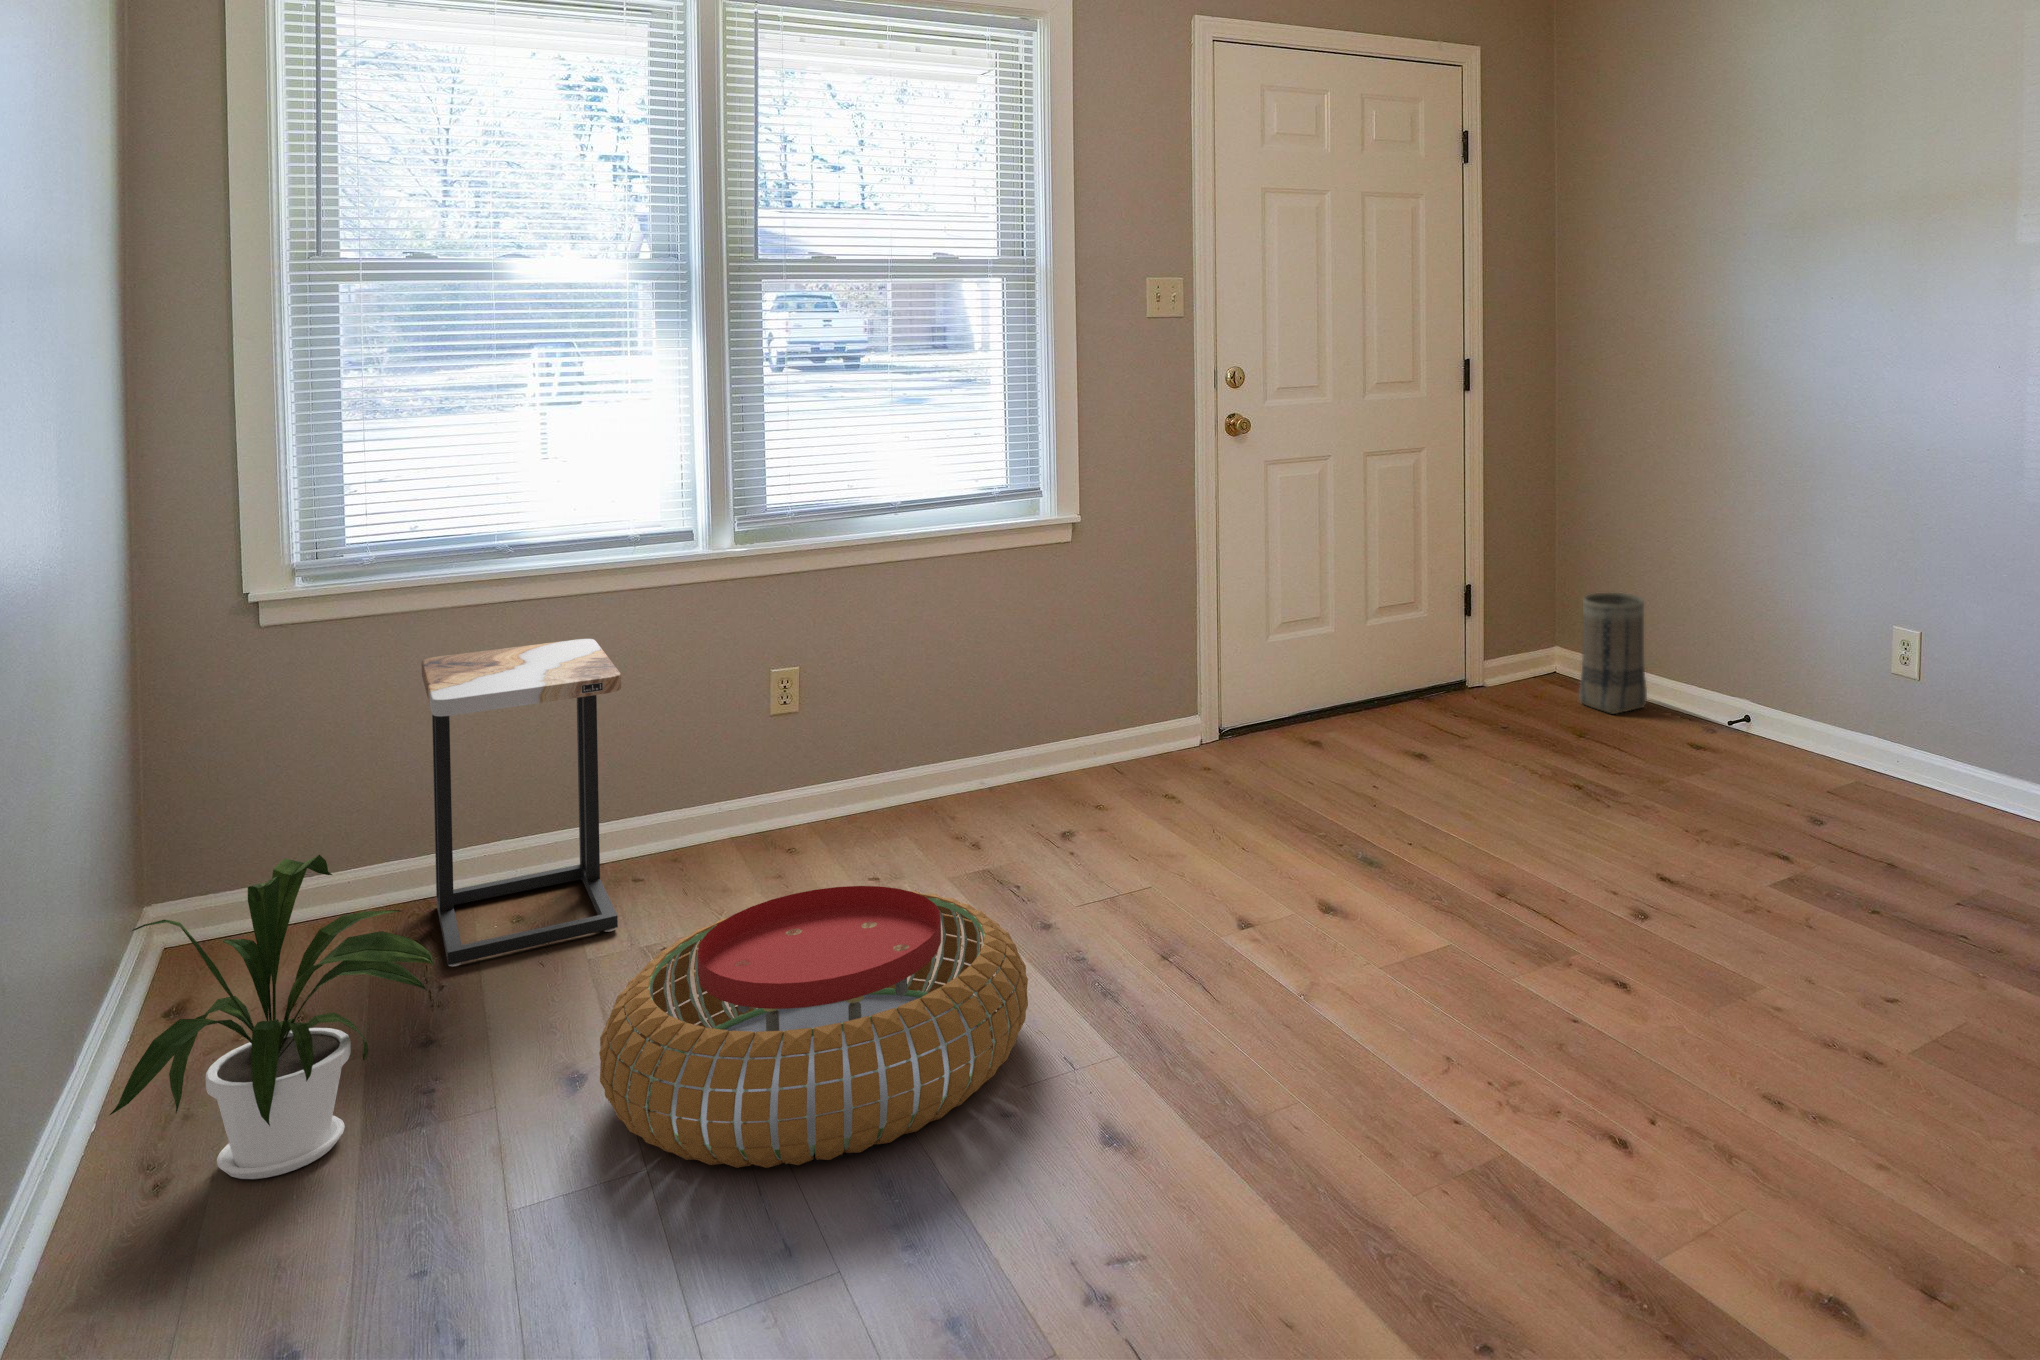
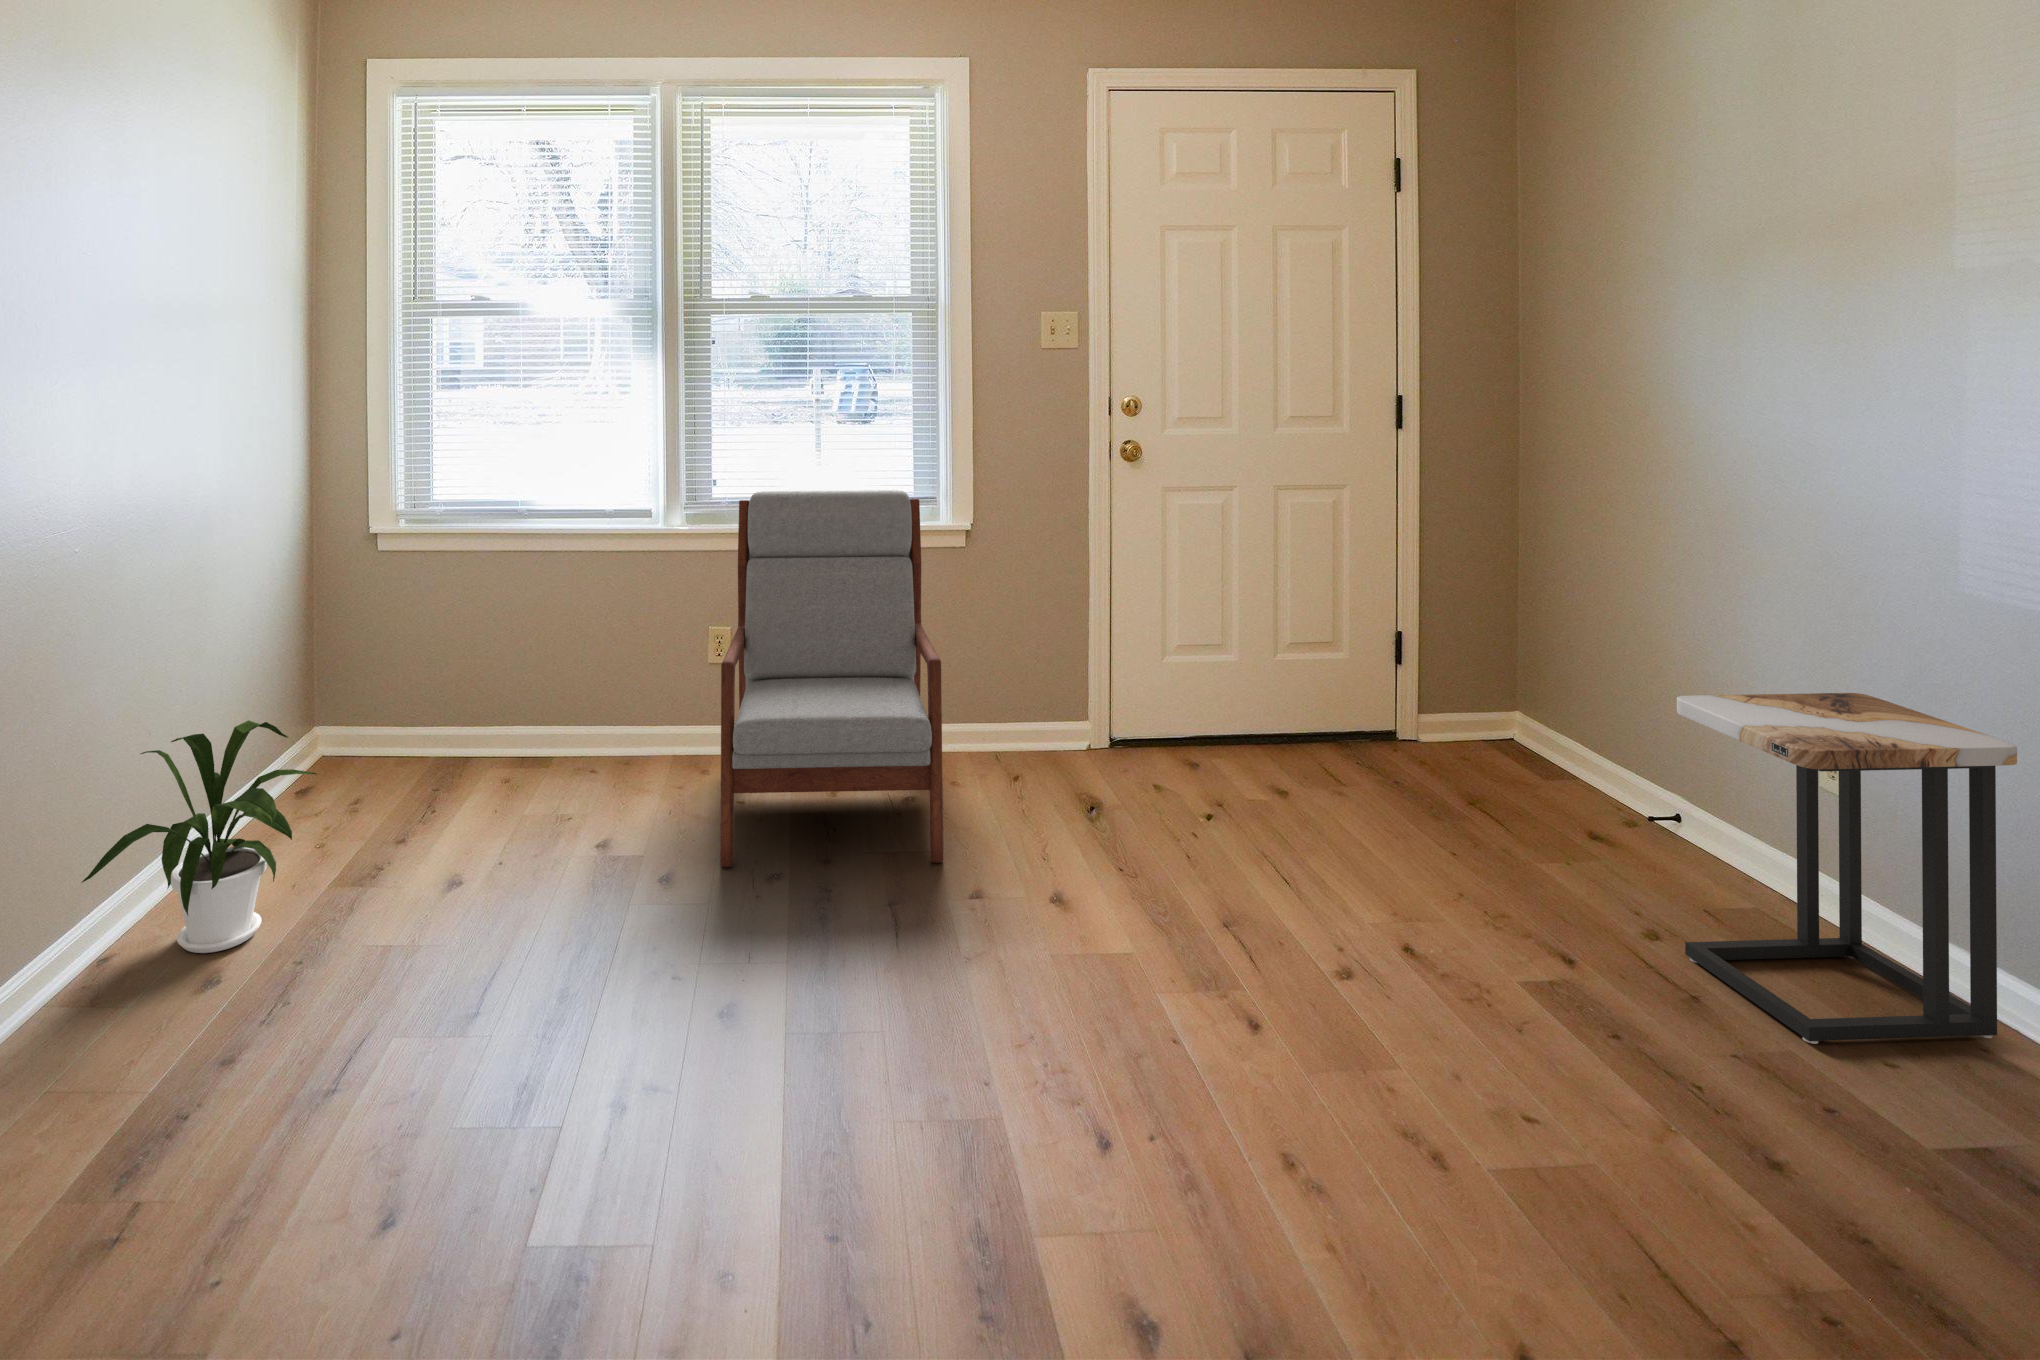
armchair: none [819,484,1145,924] -> present [720,490,943,867]
basket: present [1579,593,1647,714] -> none [1523,659,1610,801]
side table: present [421,639,621,966] -> present [1677,693,2017,1044]
pouf: present [599,886,1028,1168] -> none [363,823,724,1076]

